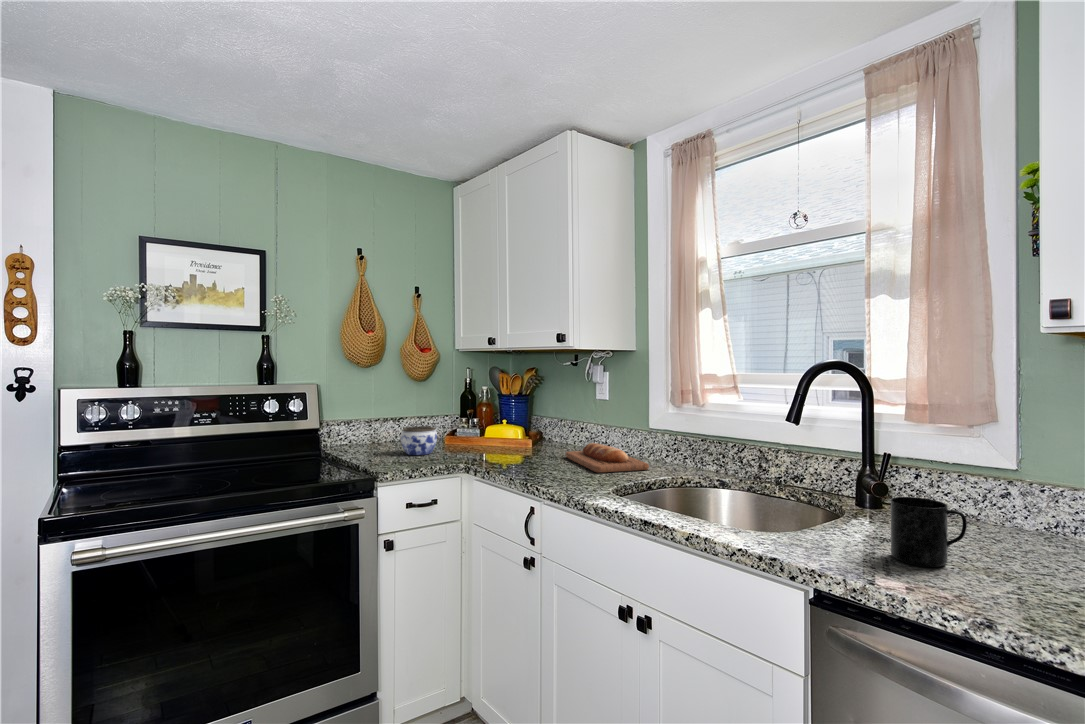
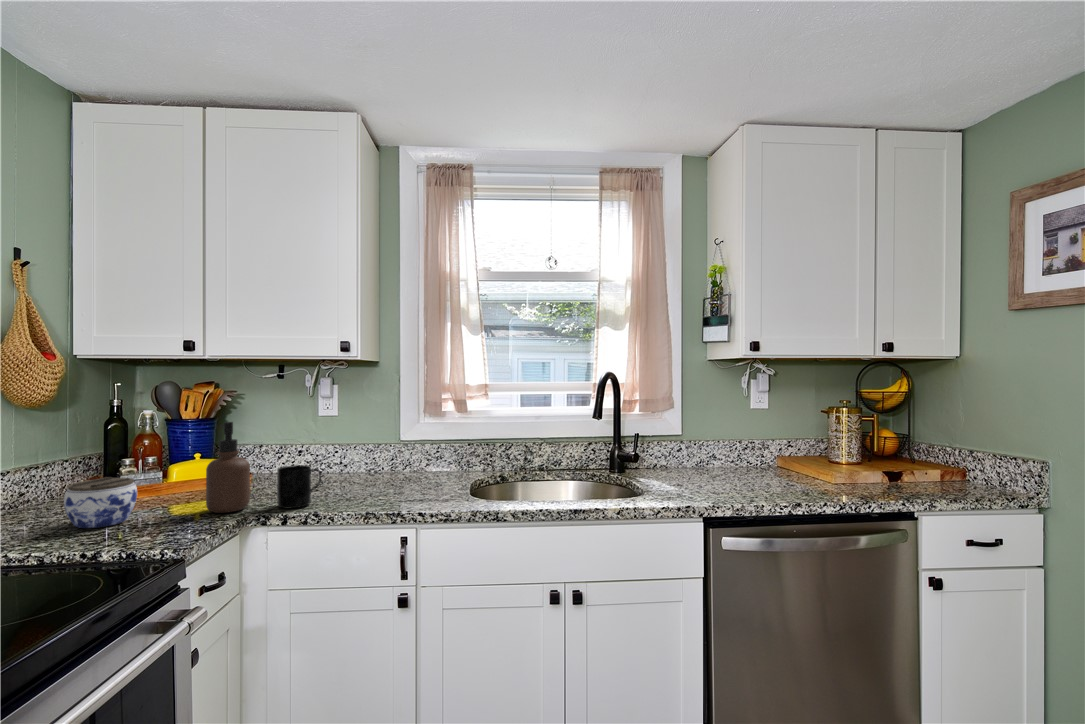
soap dispenser: none [459,396,487,461] -> present [206,422,250,513]
bread loaf: present [565,443,649,473] -> none [327,463,442,490]
mug: present [891,497,967,567] -> present [277,465,321,509]

